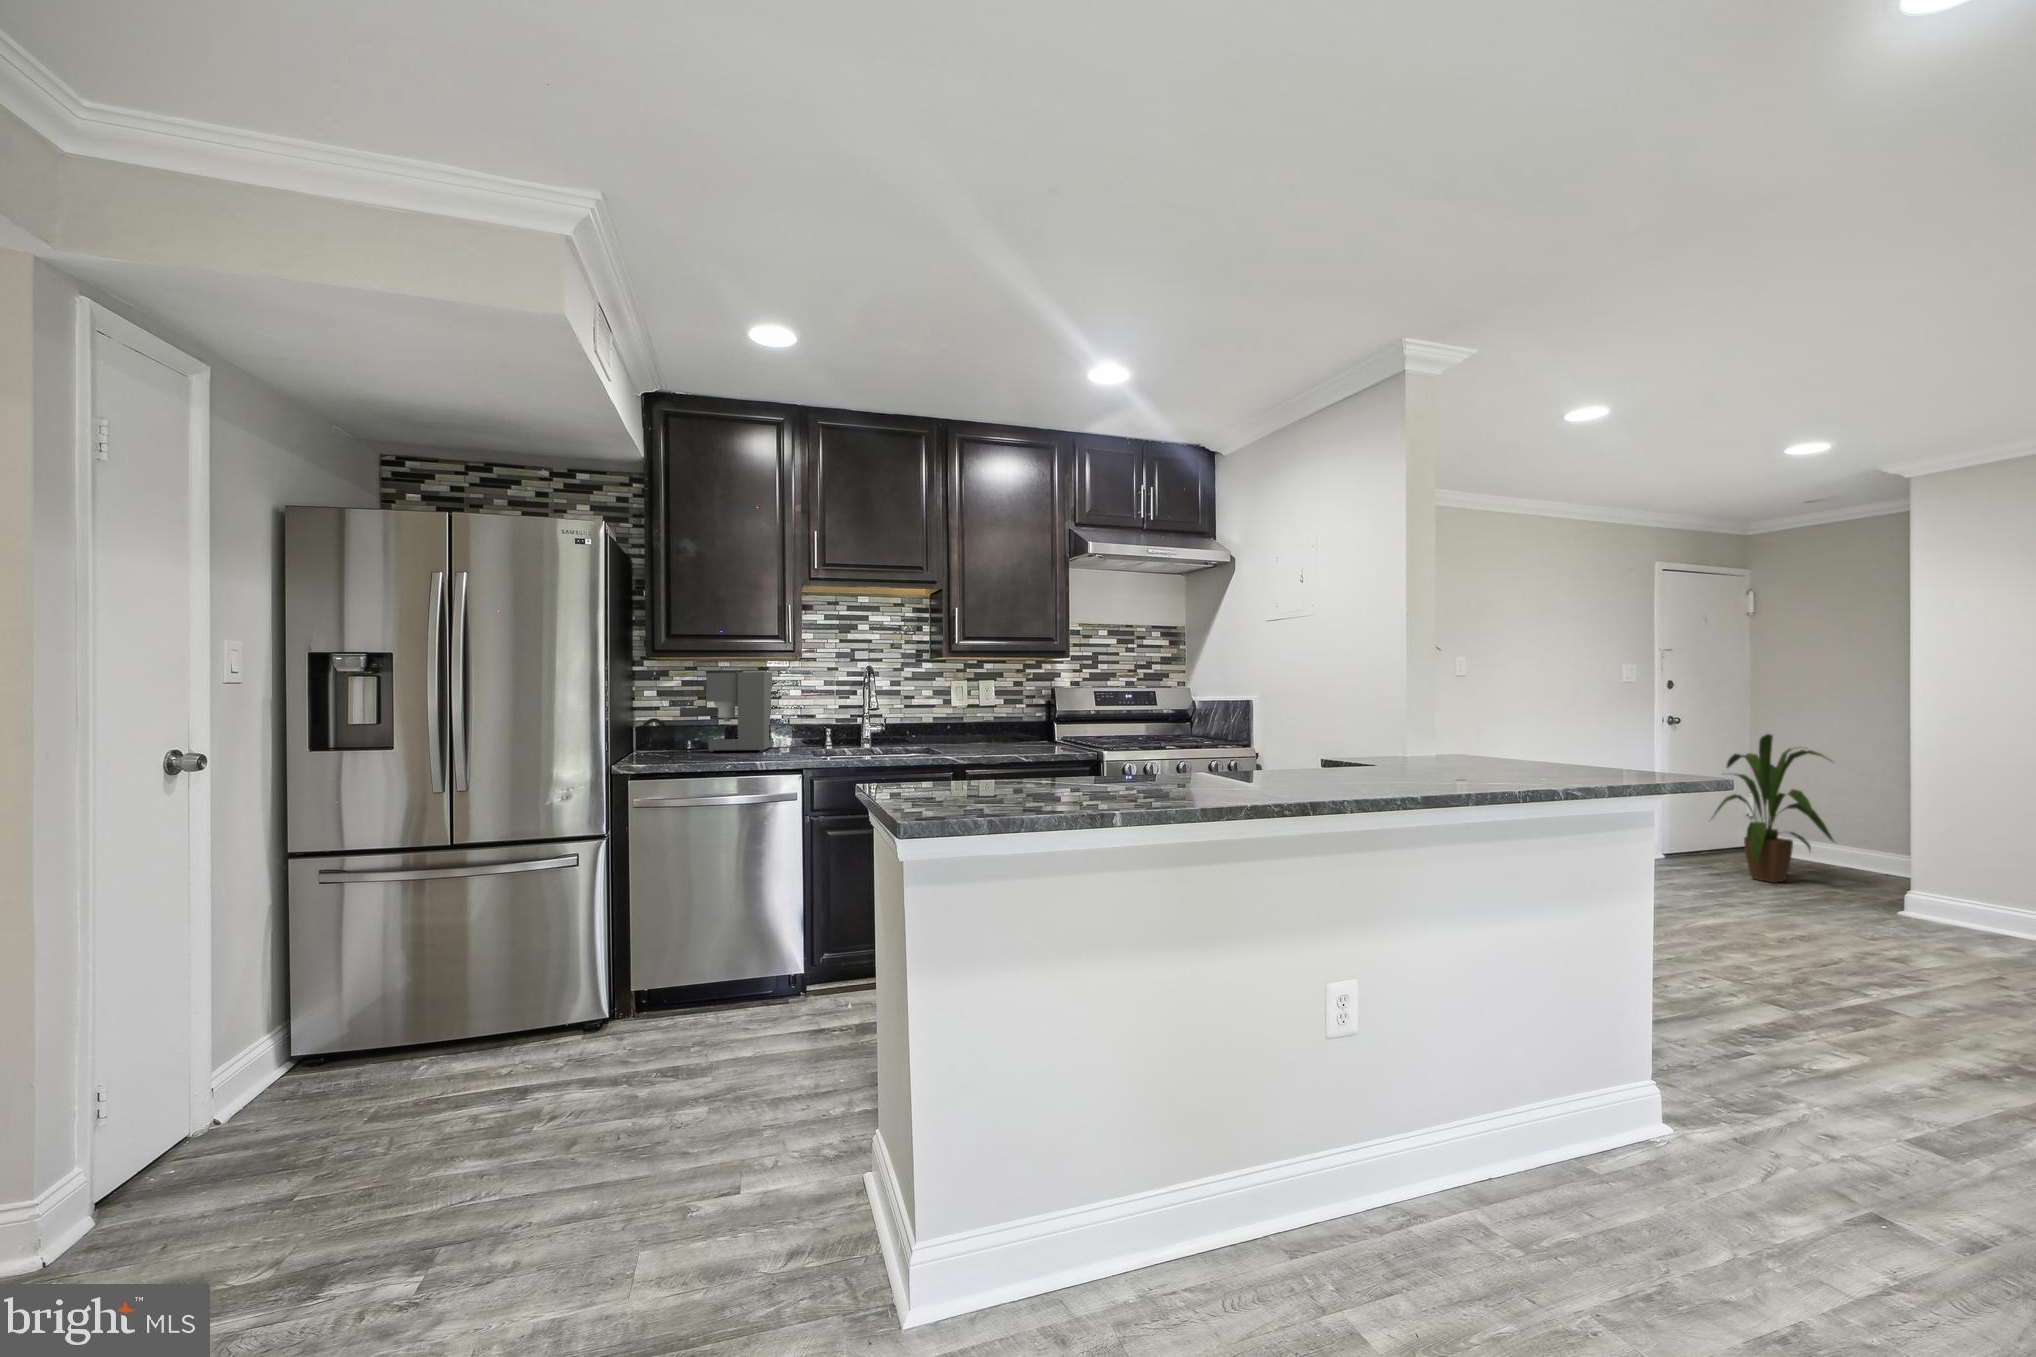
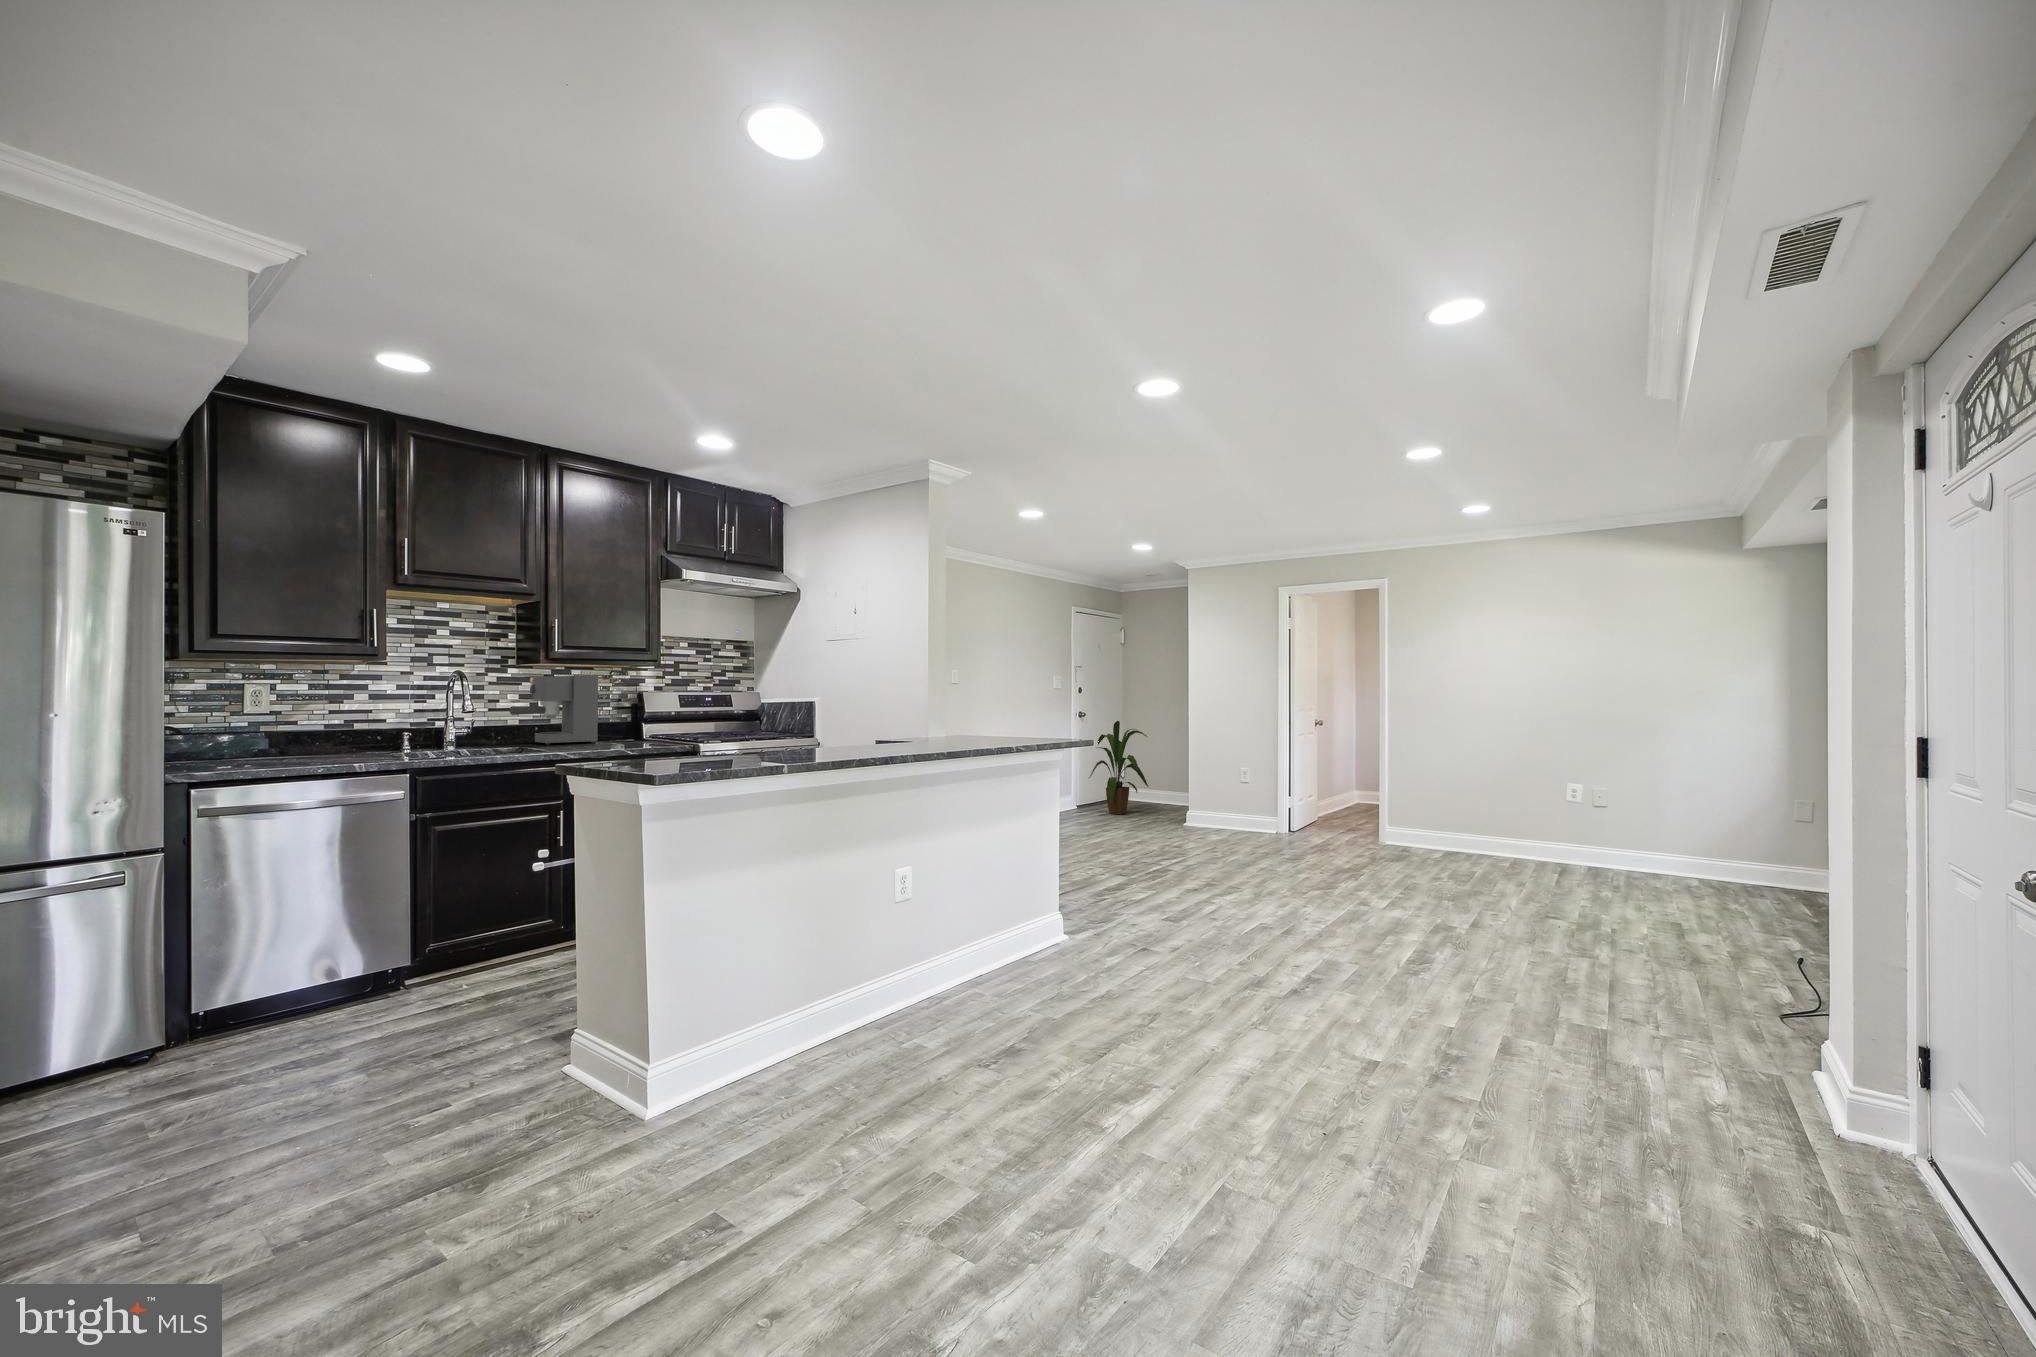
coffee maker: present [680,672,774,752] -> present [510,676,598,745]

